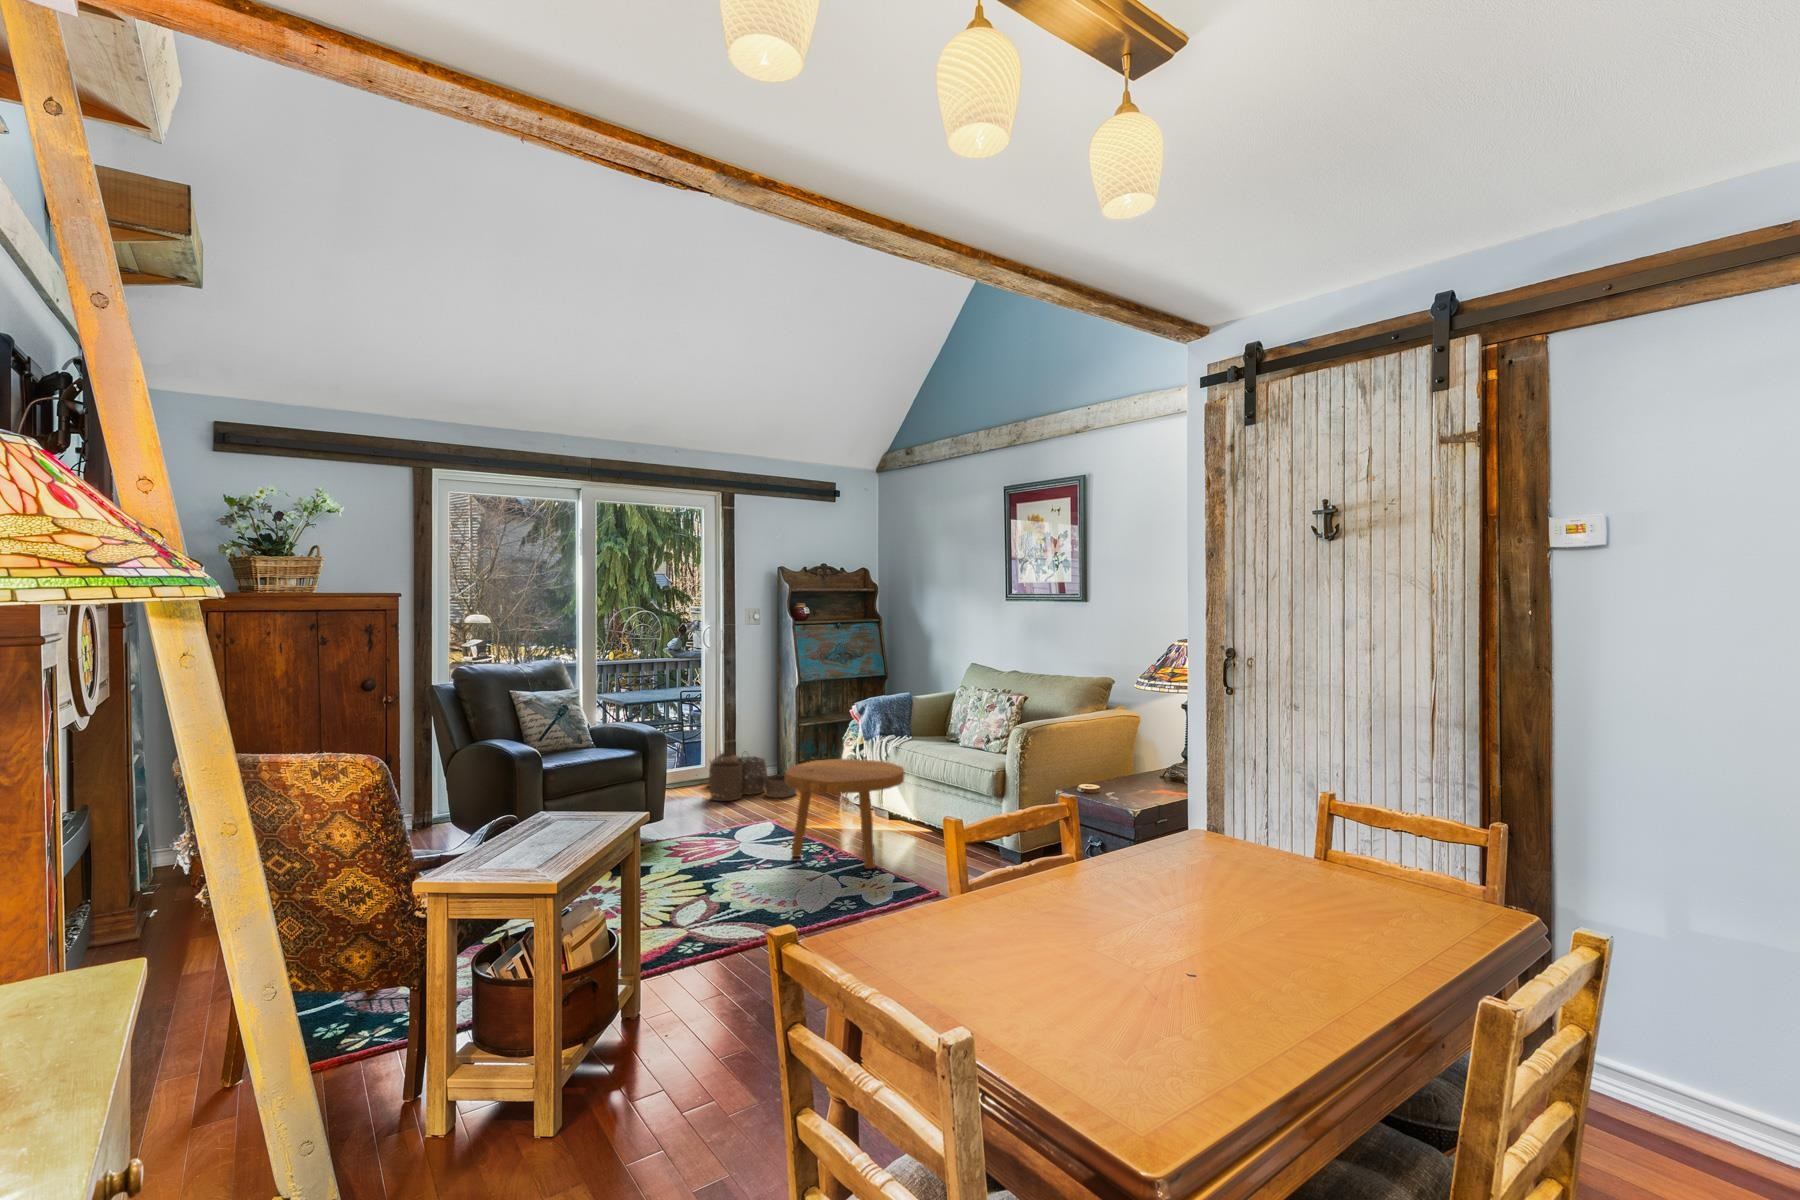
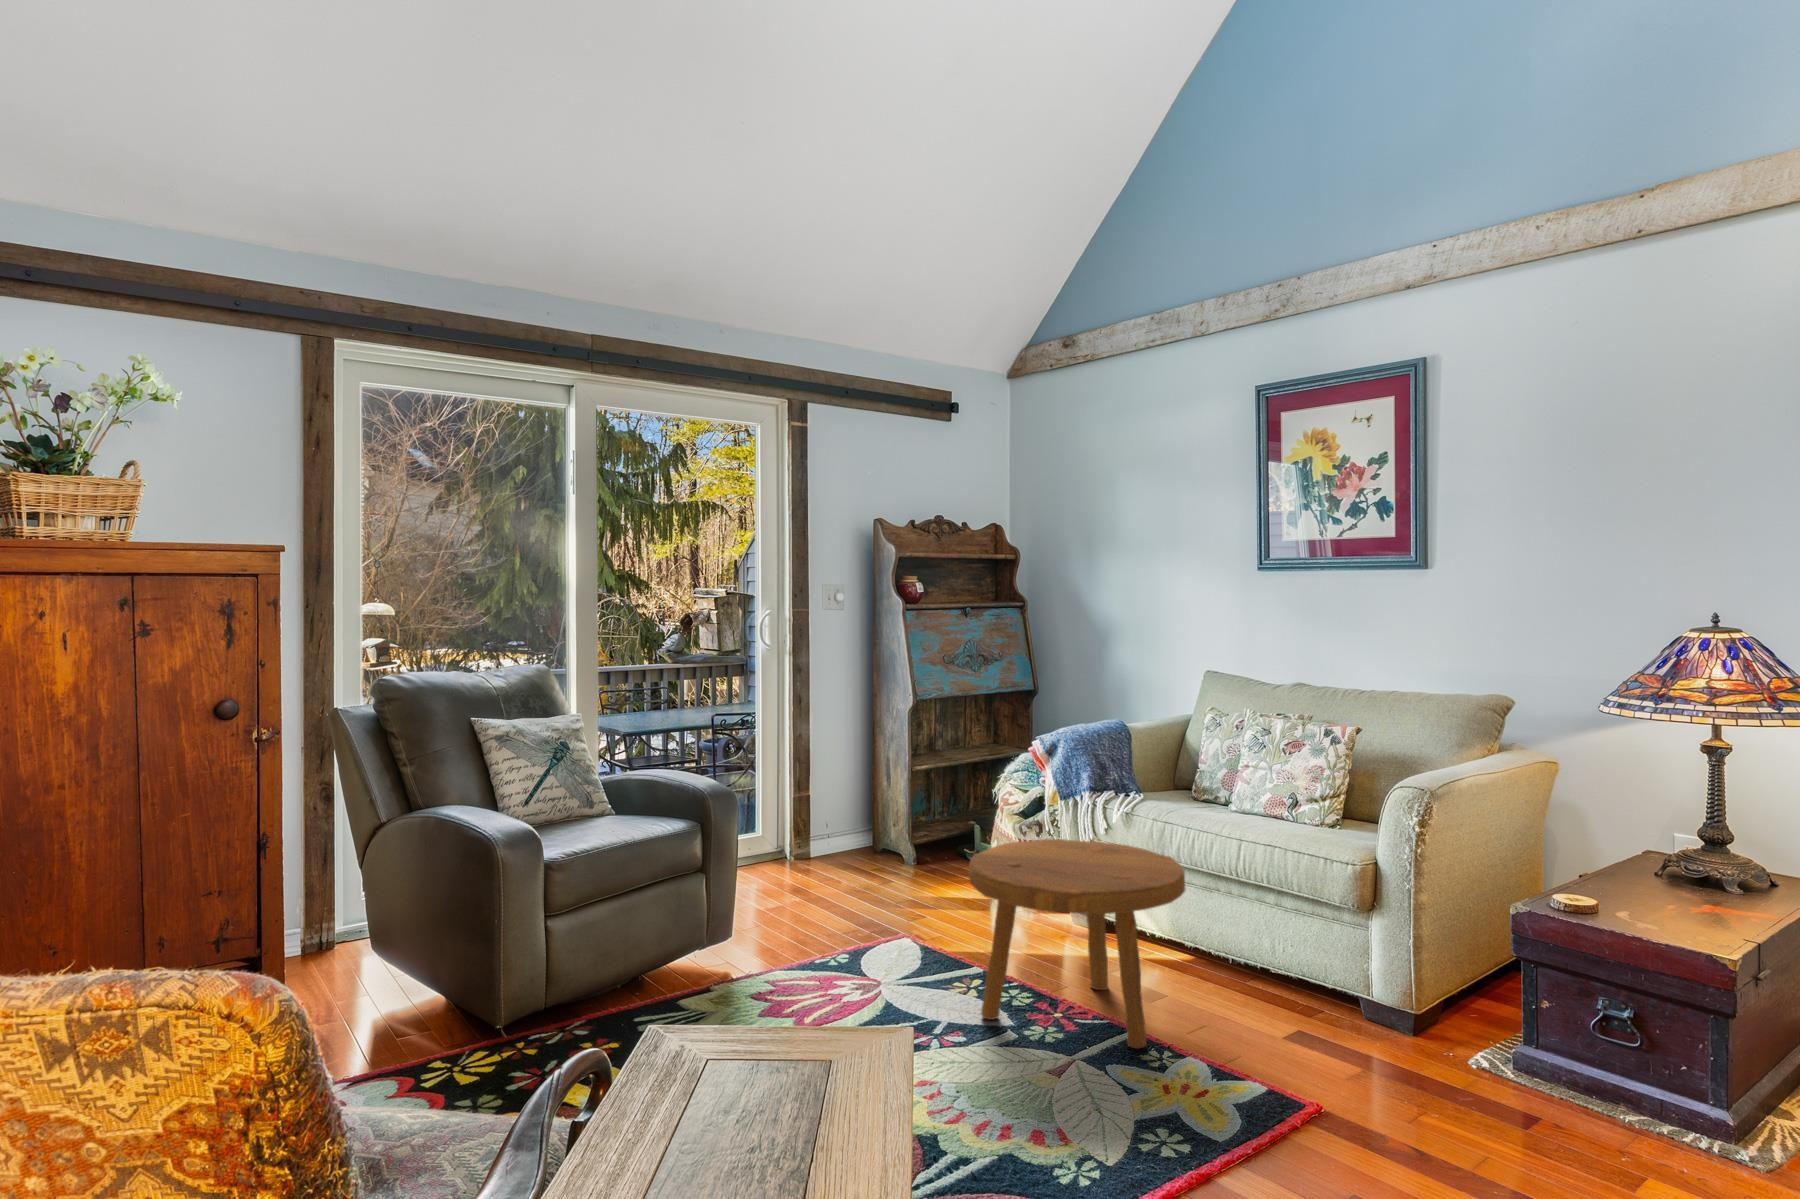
woven basket: present [709,753,796,801] -> none [773,809,923,897]

